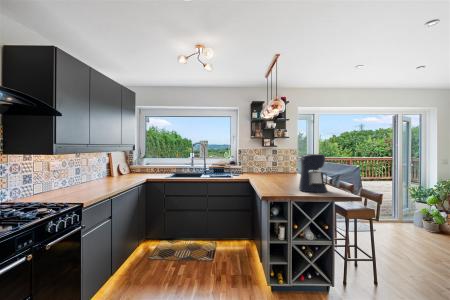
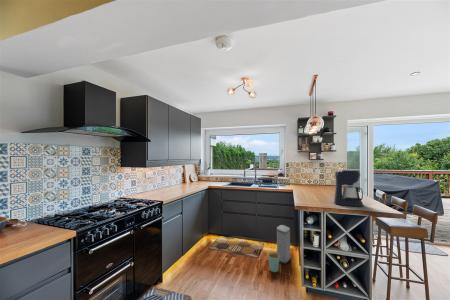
trash can: none [226,220,248,275] -> present [268,225,290,272]

